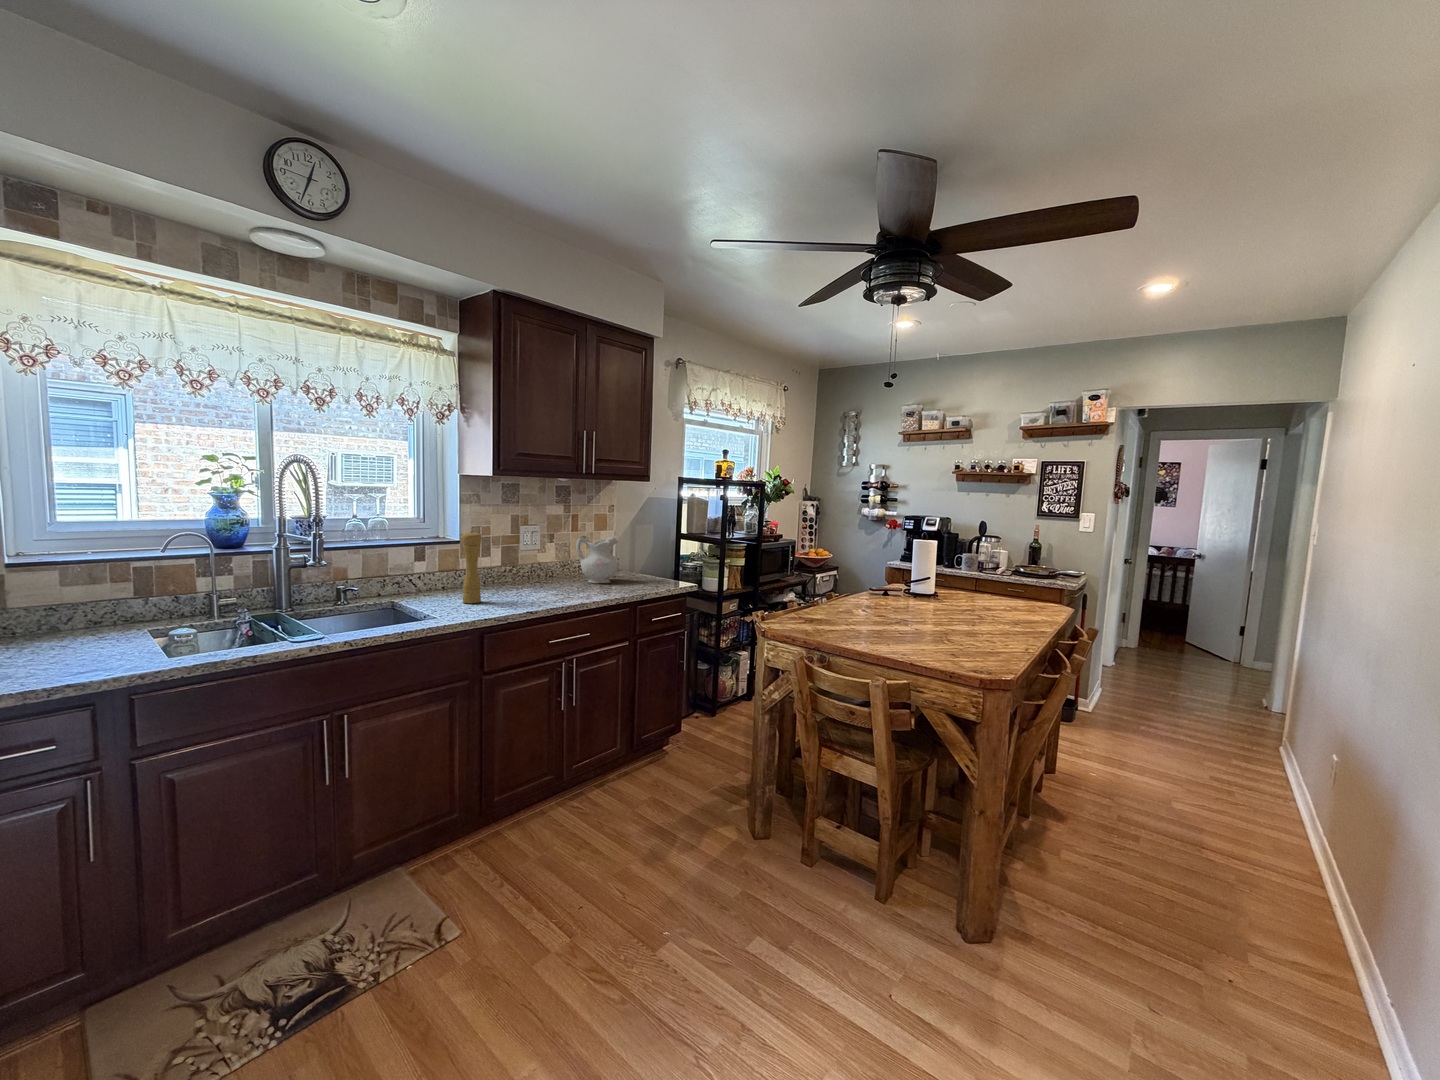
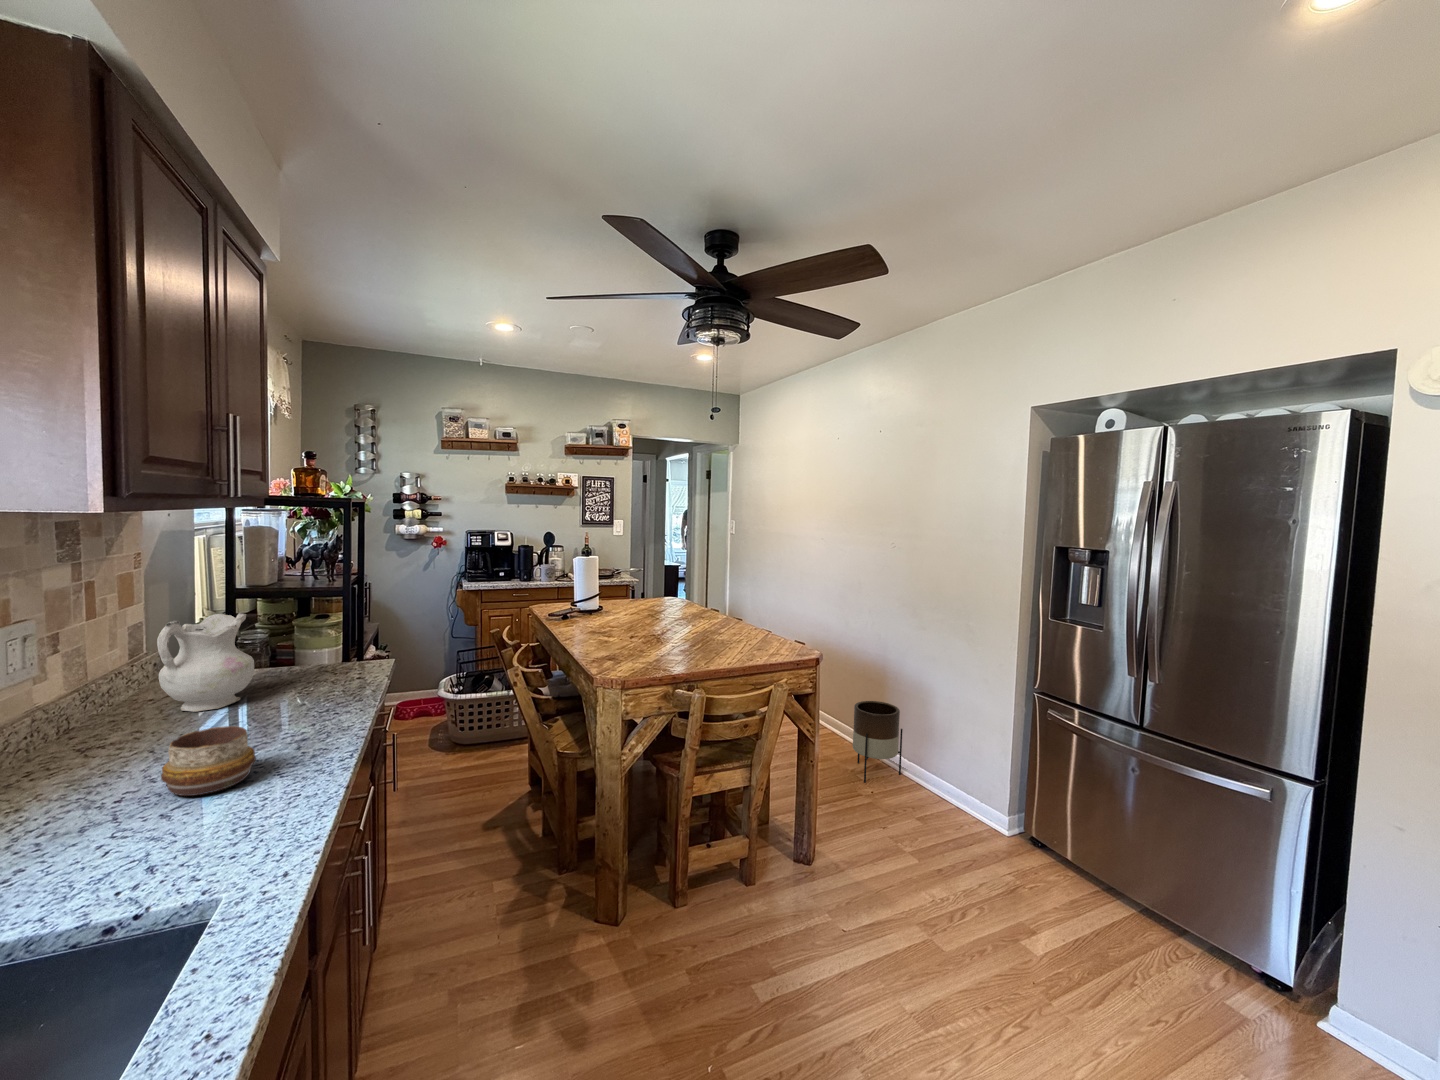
pepper mill: present [462,532,482,603] -> none [82,657,151,849]
decorative bowl: none [501,576,535,601] -> present [161,726,256,796]
planter: none [1236,836,1370,1015] -> present [853,701,903,783]

